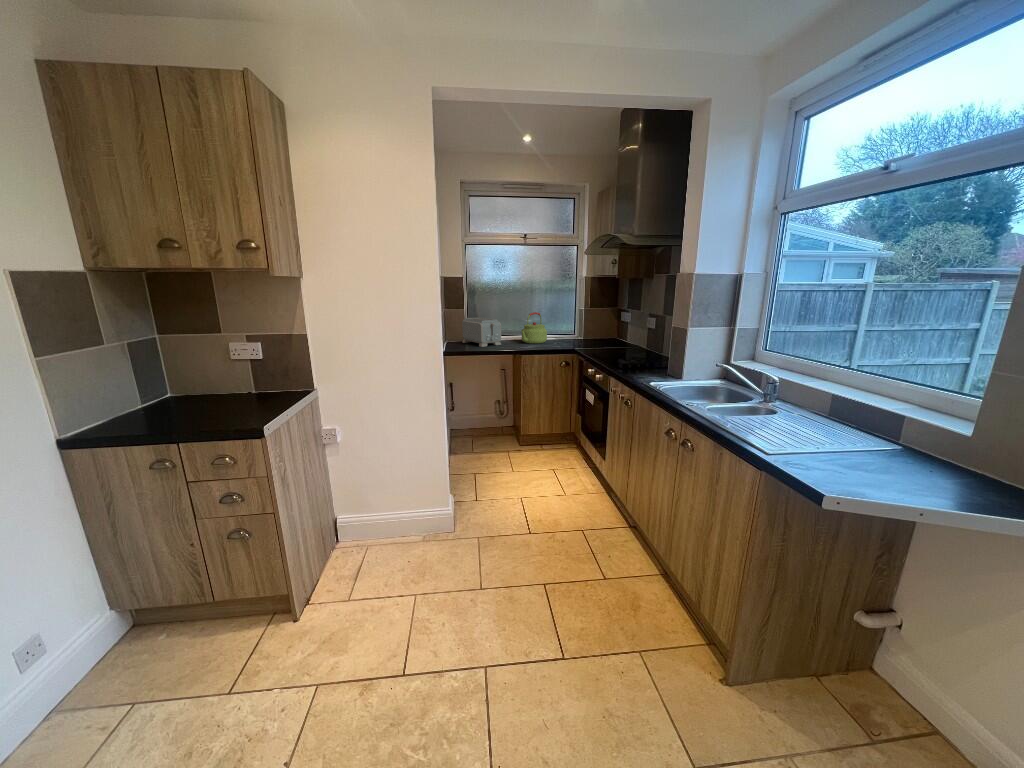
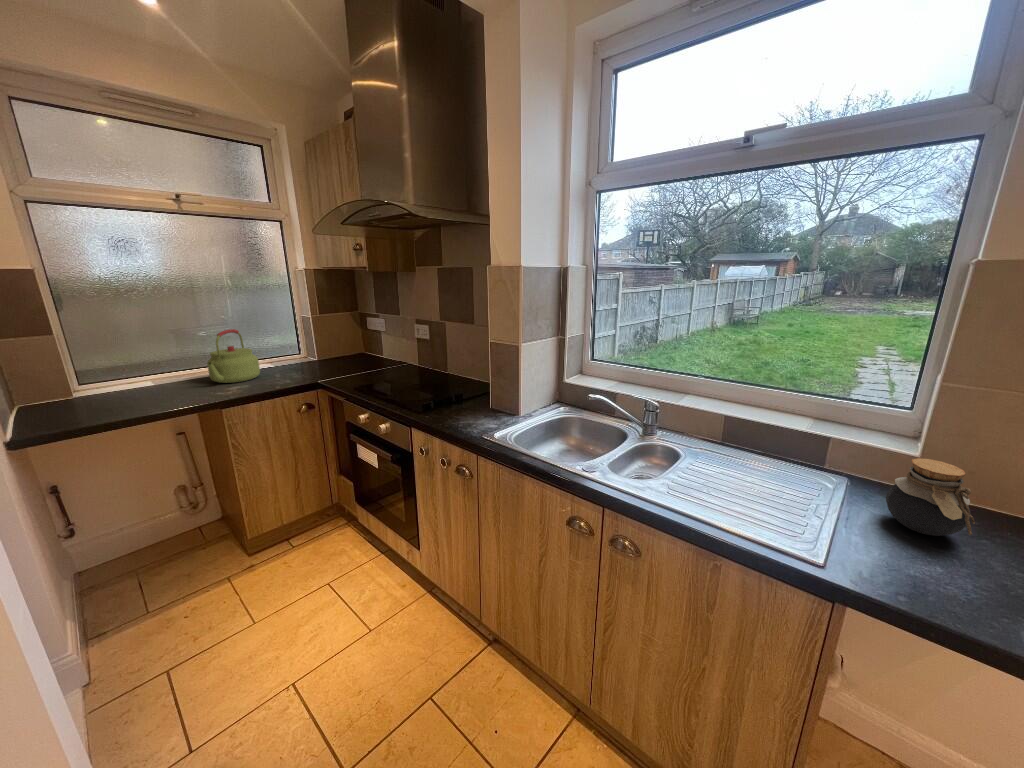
toaster: present [462,317,501,347] -> none [48,349,167,409]
jar: none [871,417,931,474] -> present [886,458,975,536]

